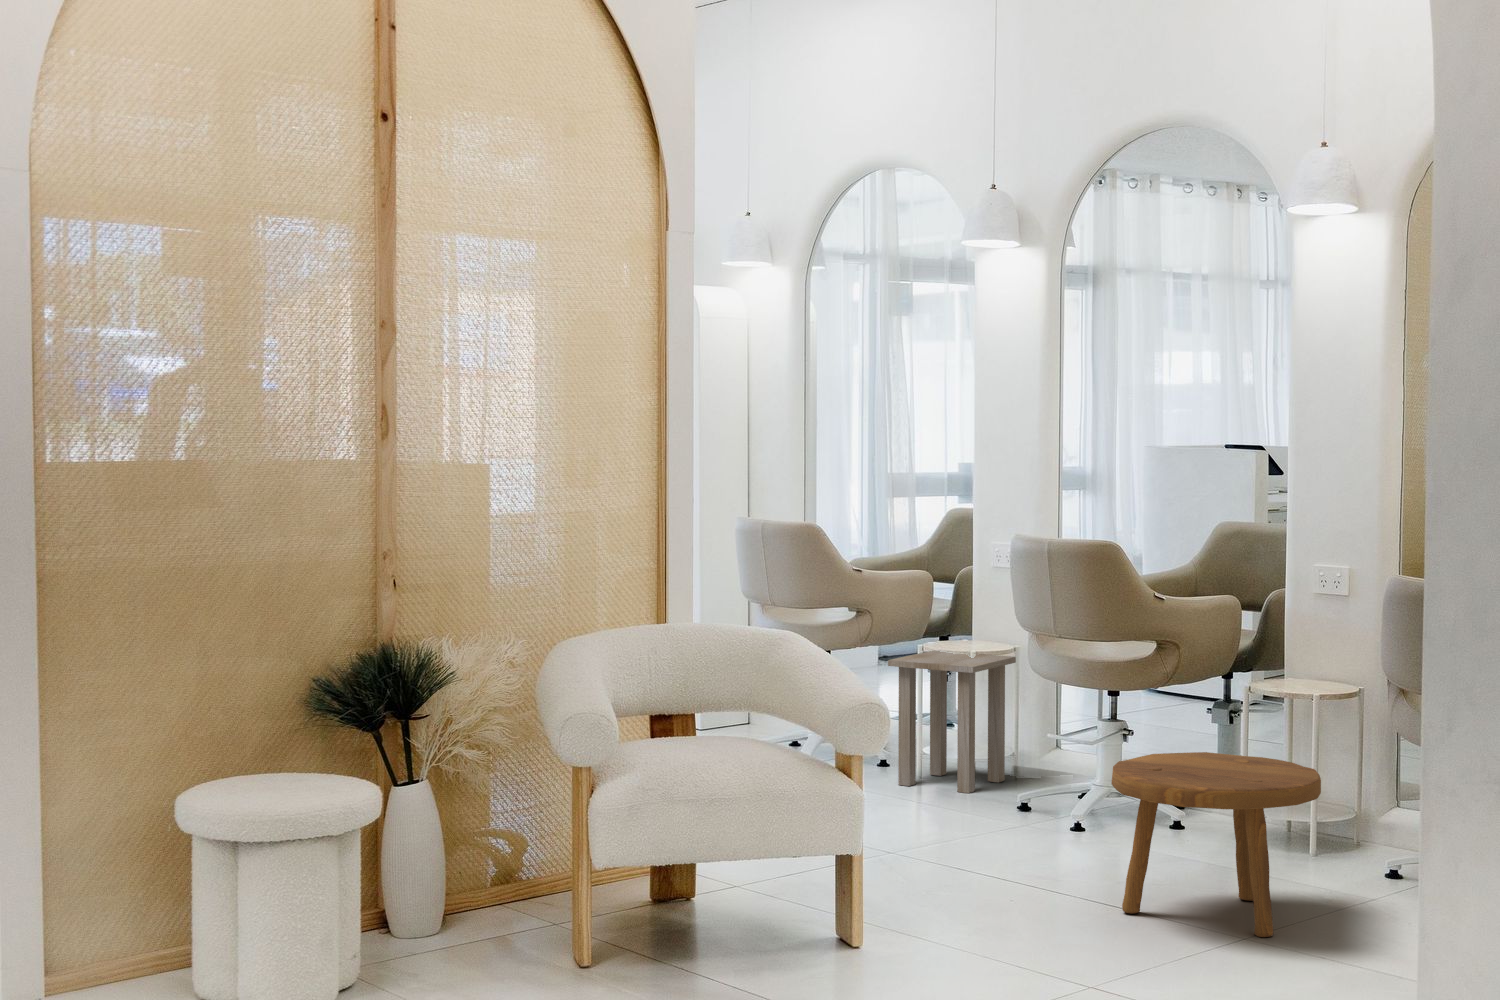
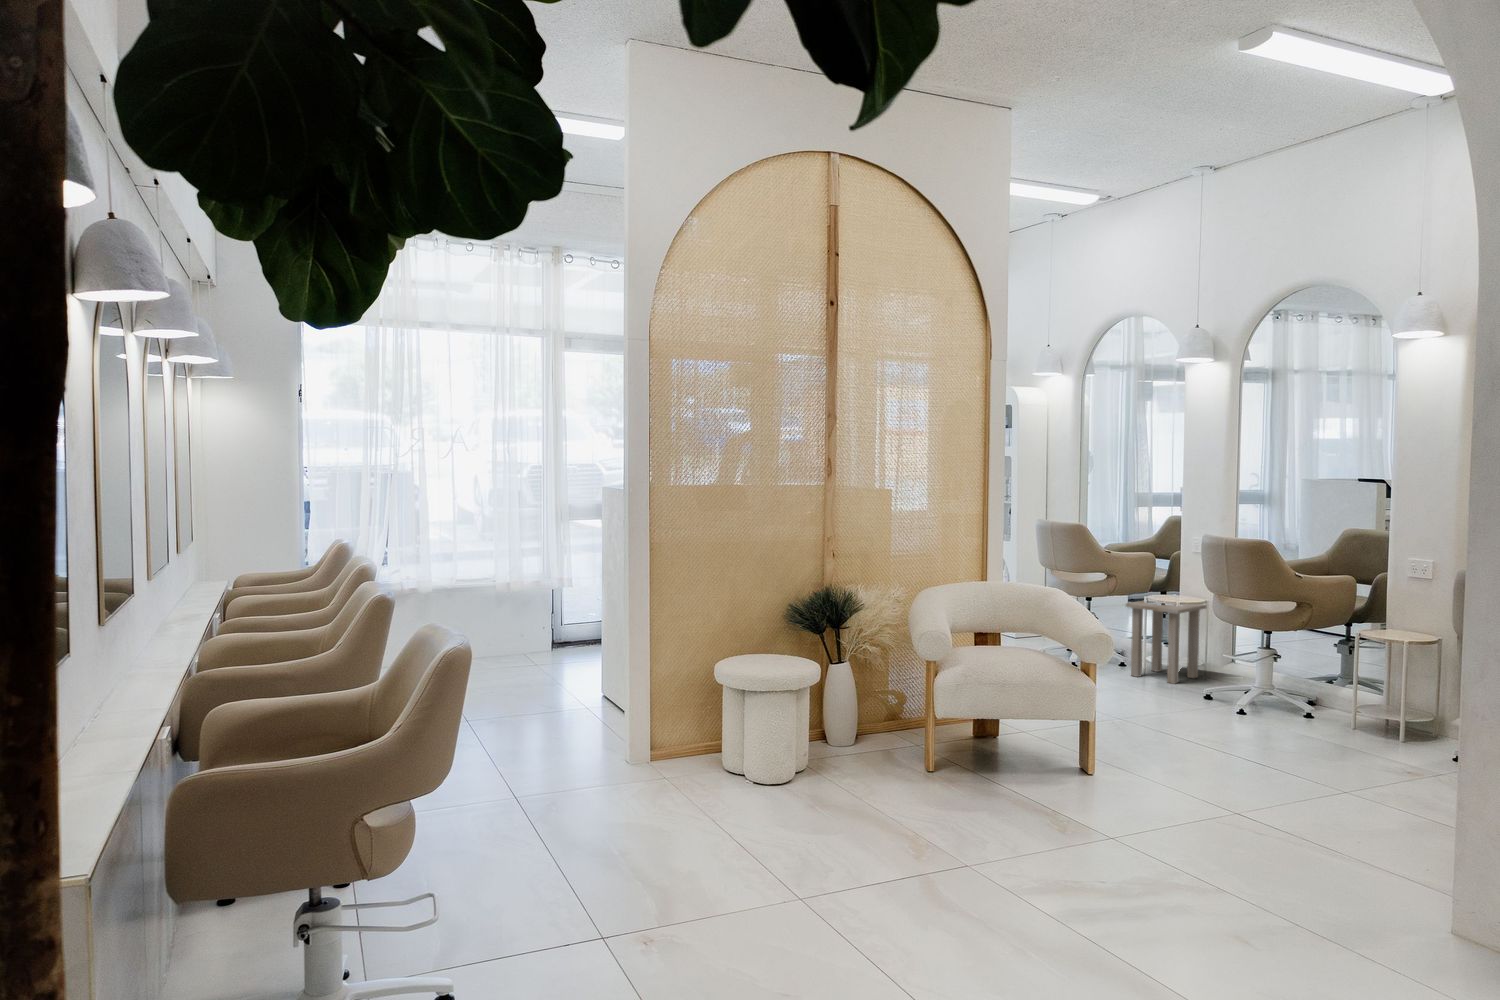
footstool: present [1111,752,1321,937] -> none [1261,673,1408,796]

